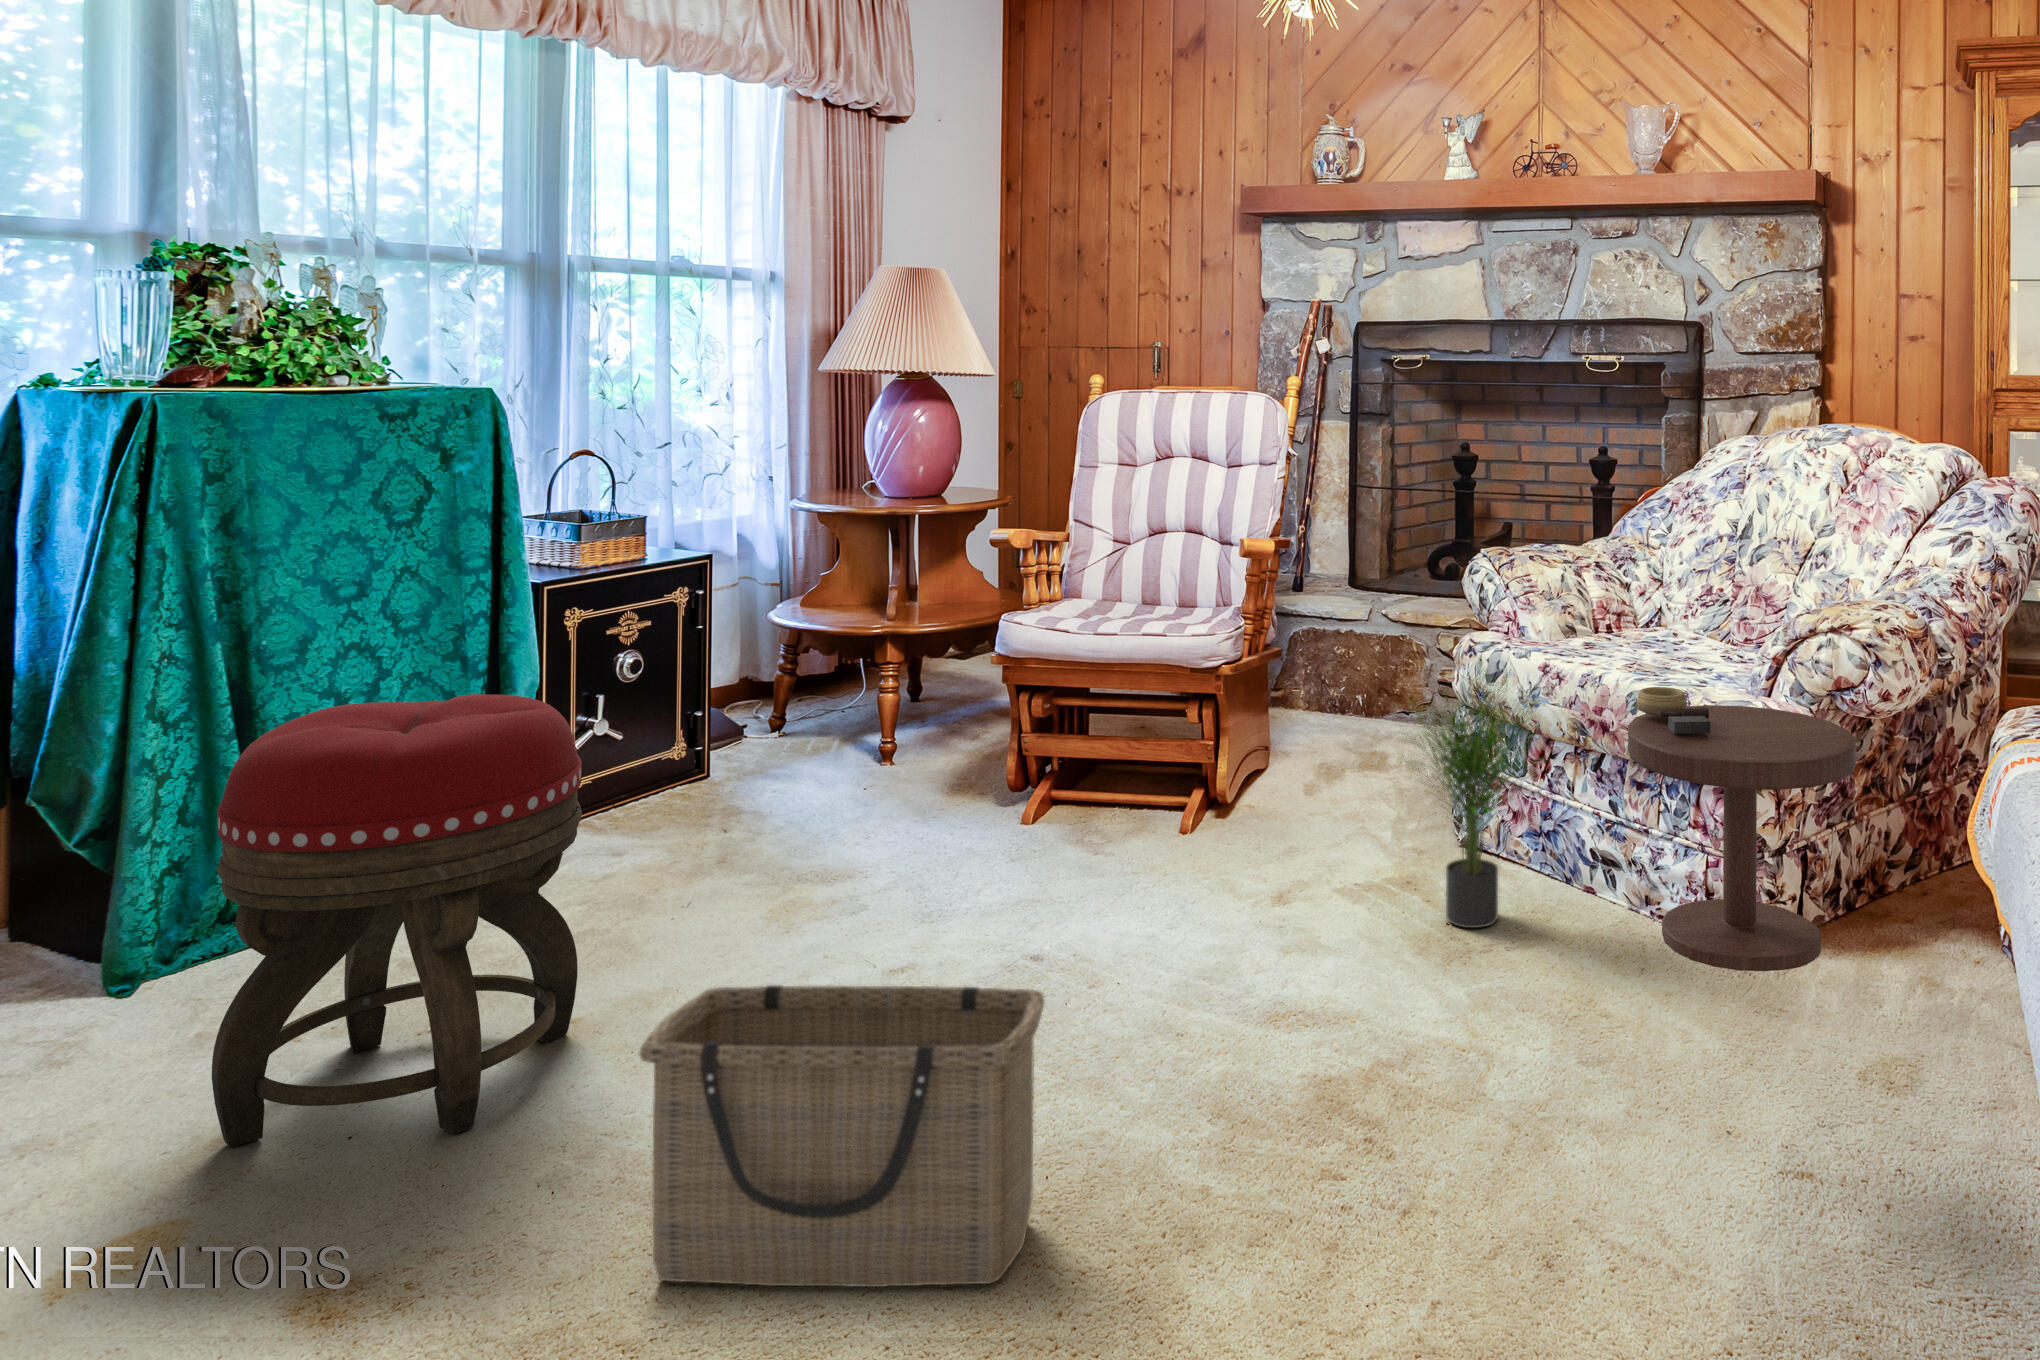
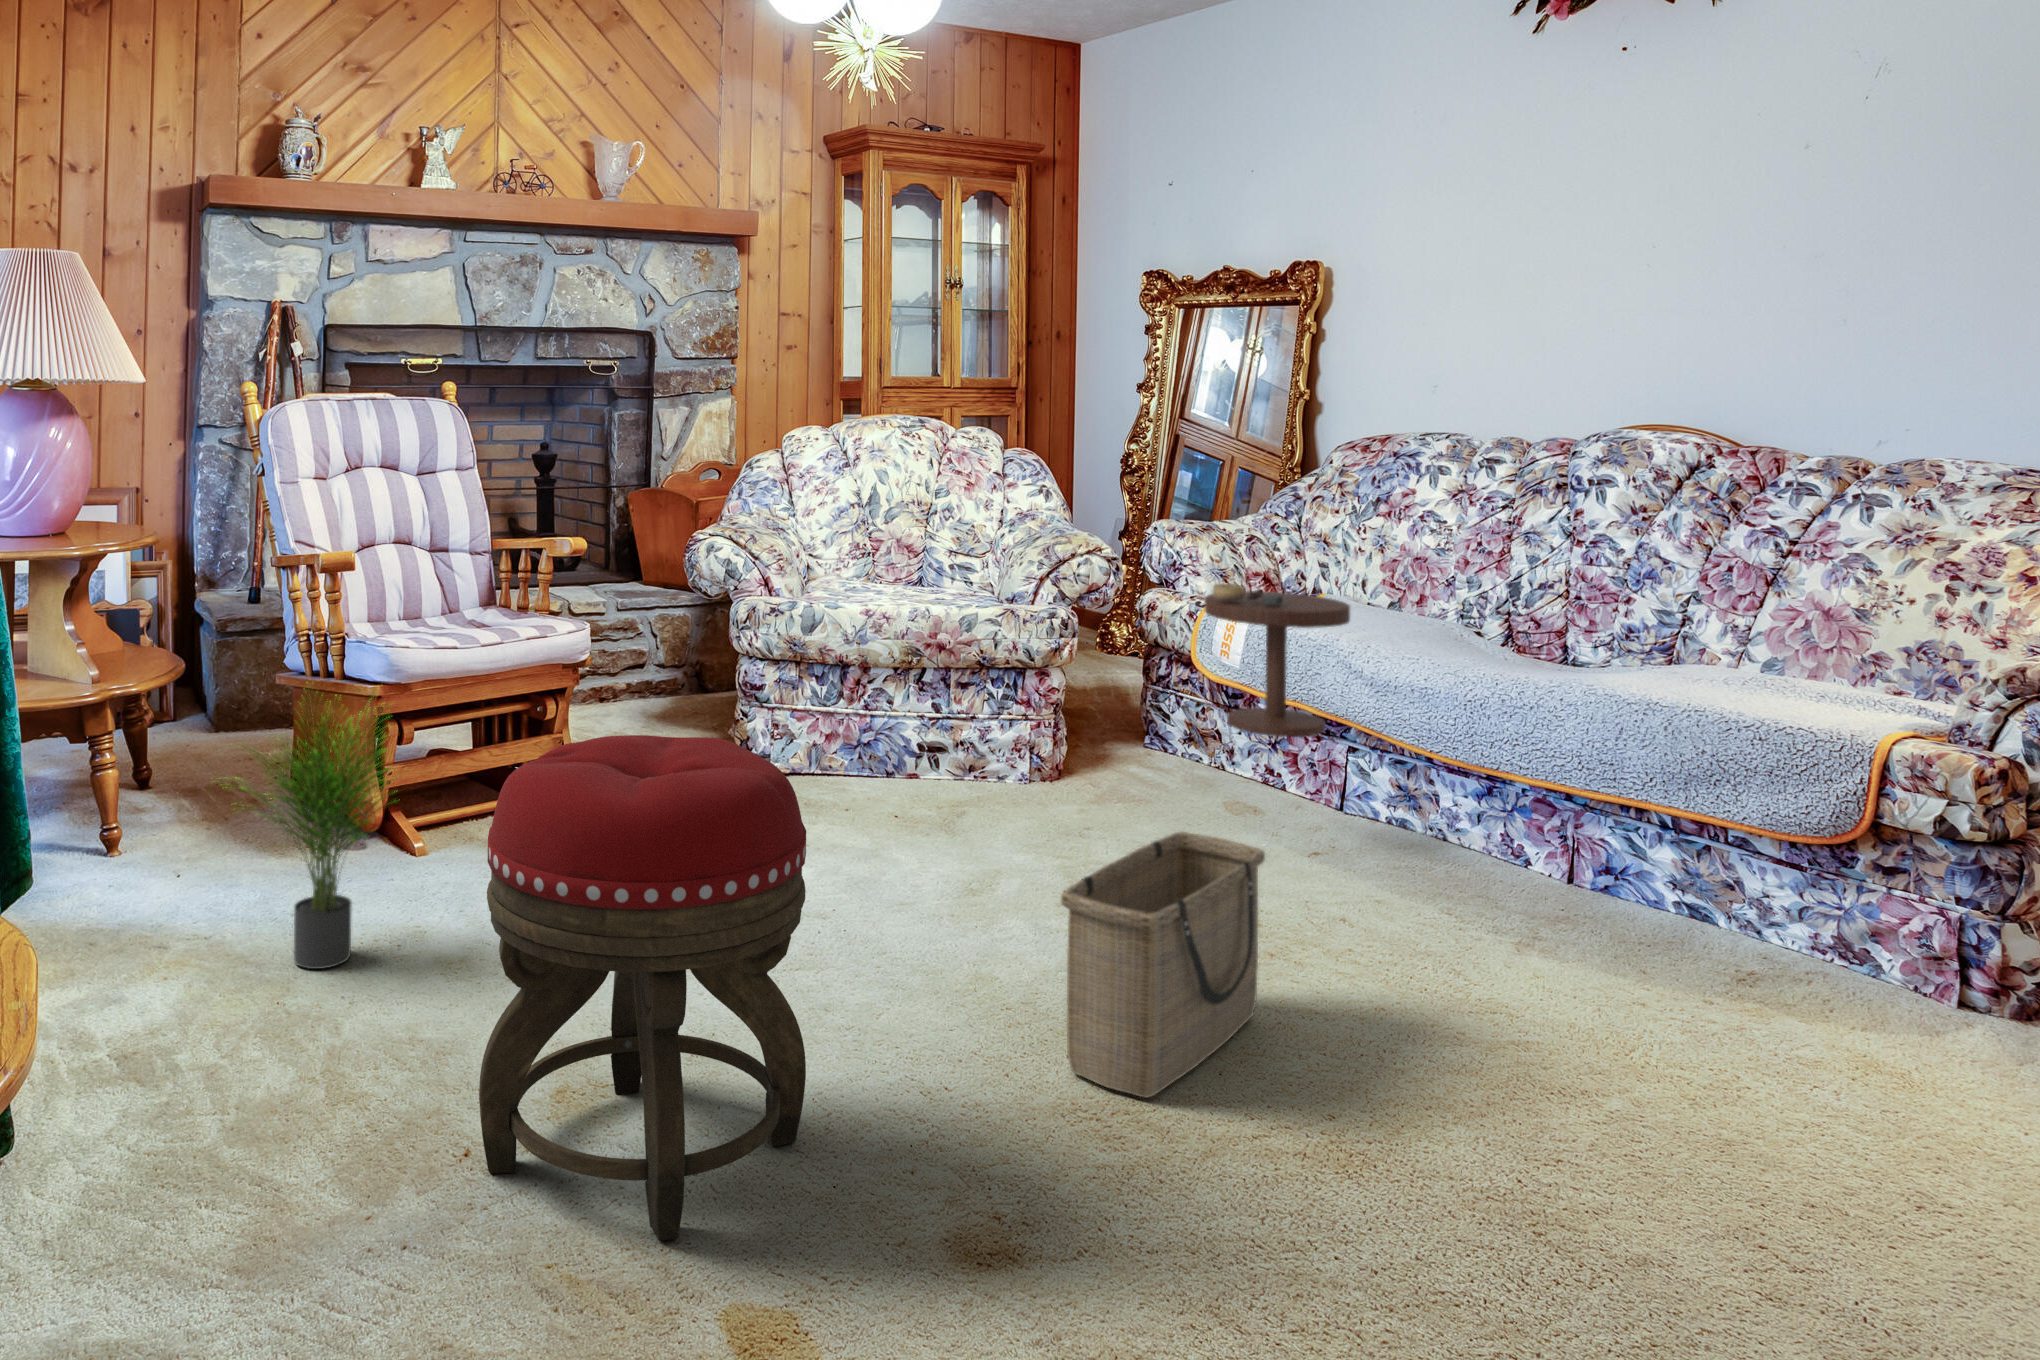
potted plant: present [1405,667,1546,928] -> present [227,686,396,969]

